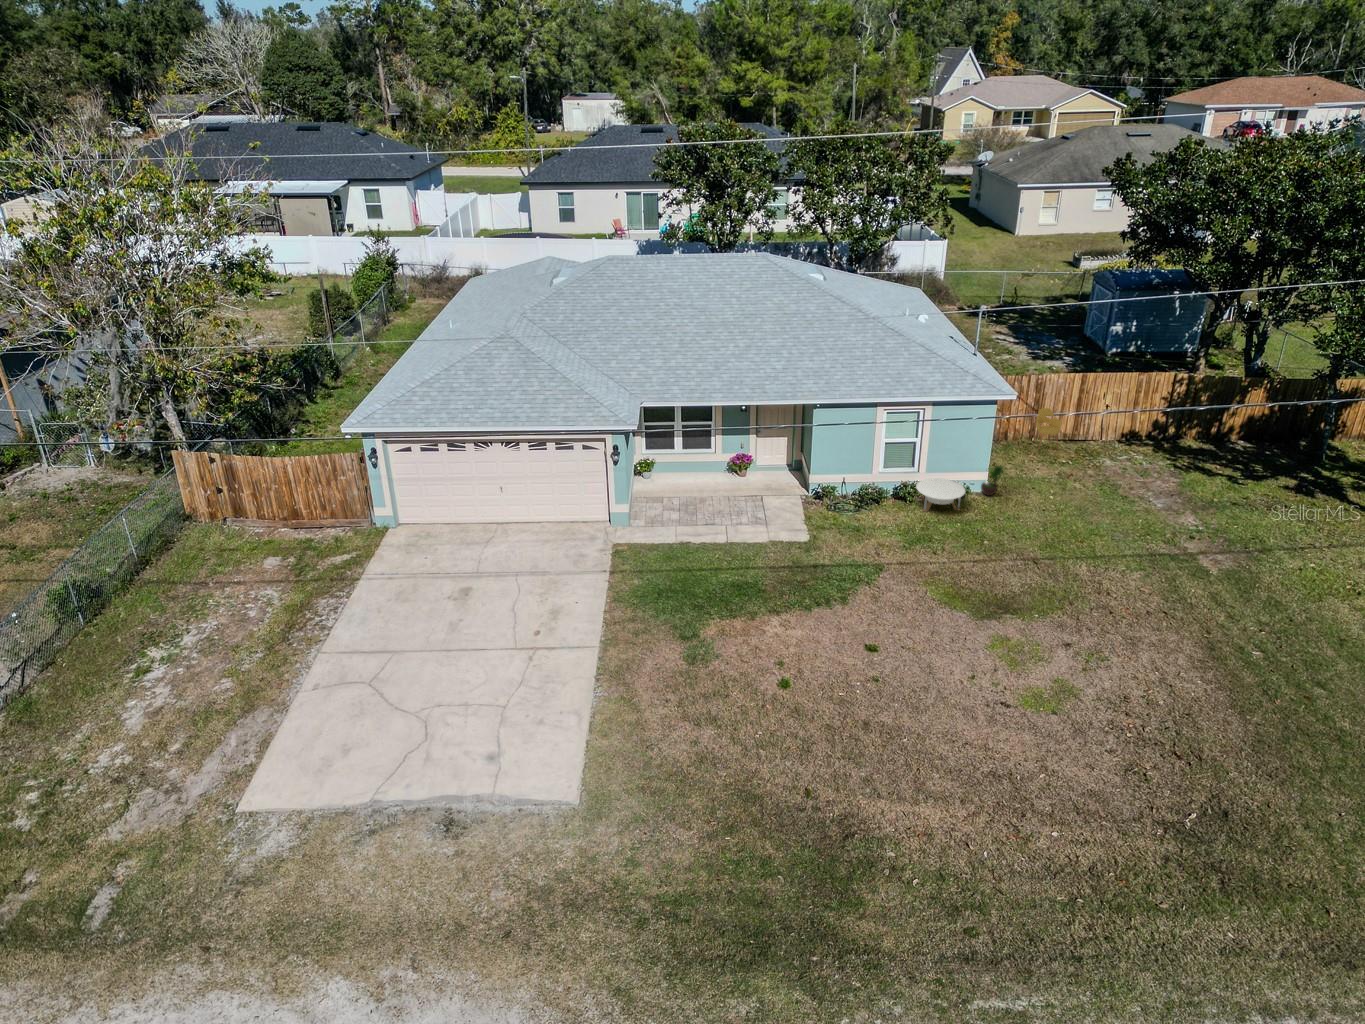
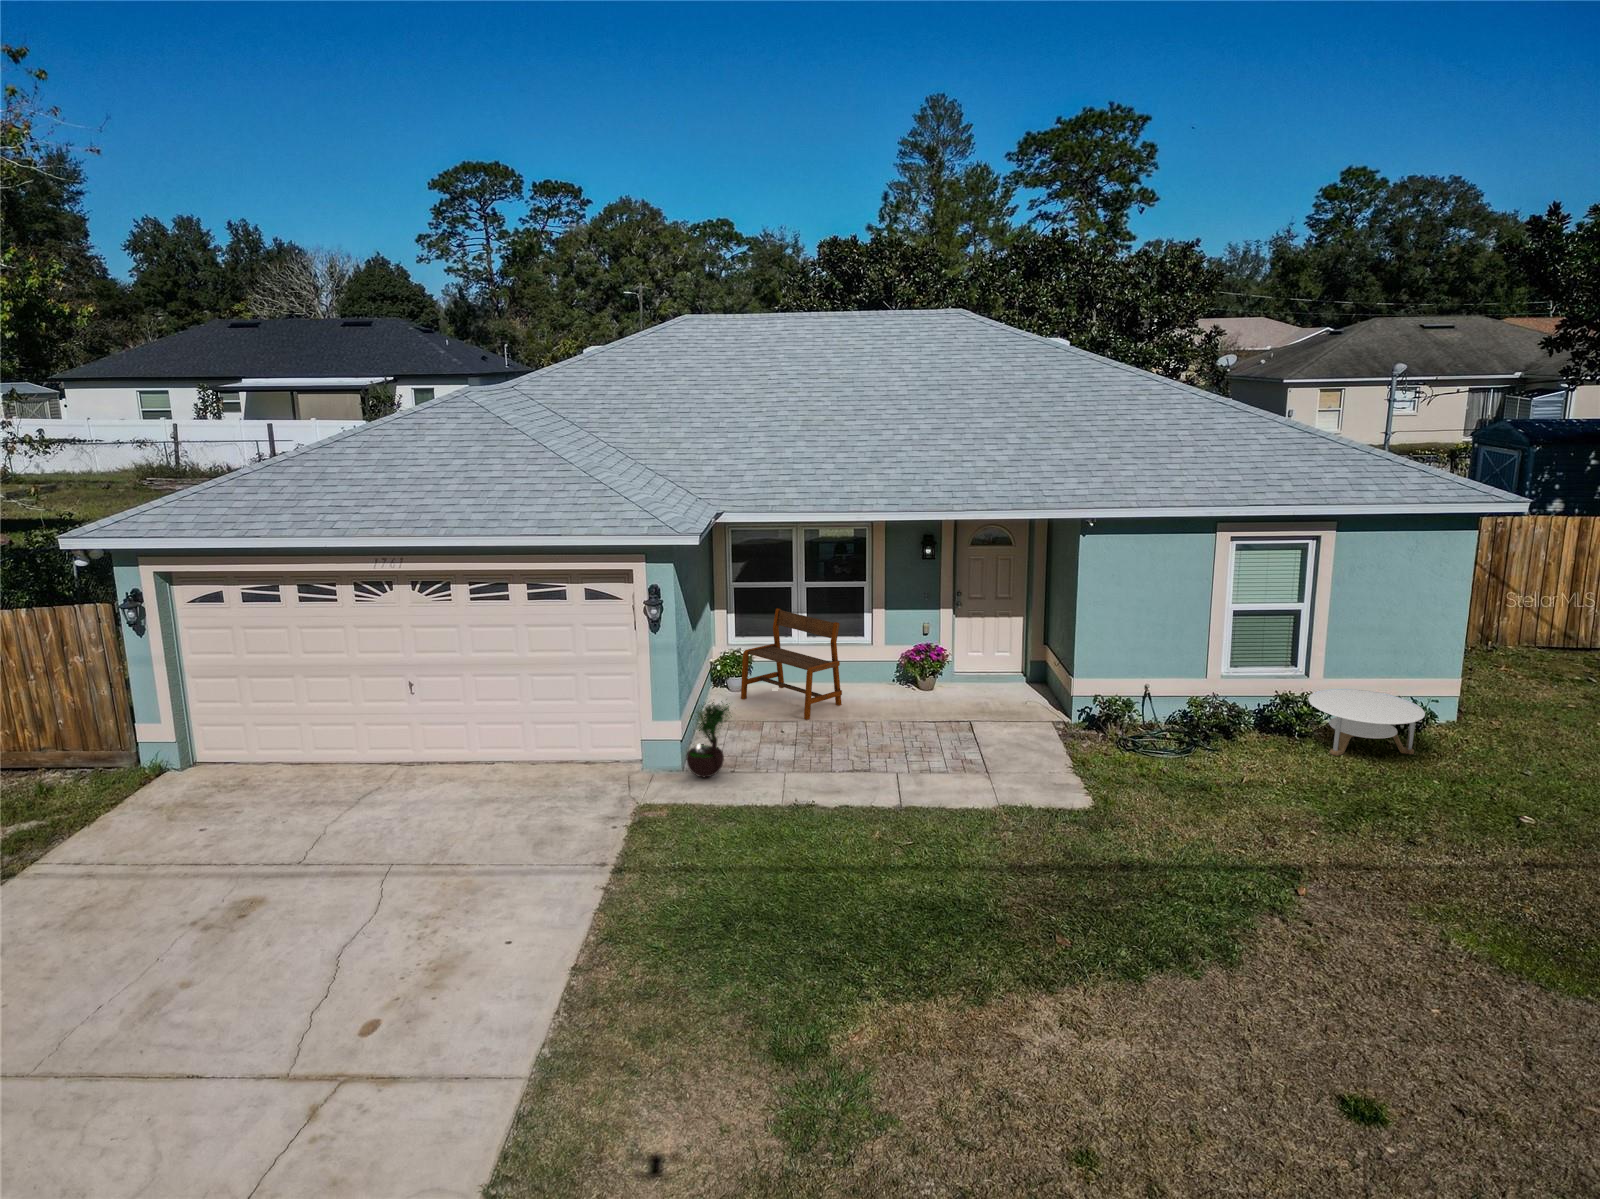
chair: present [1035,408,1062,449] -> none [1489,581,1550,659]
bench: none [649,436,699,494] -> present [741,608,842,720]
potted tree: present [981,465,1003,495] -> present [686,701,732,777]

